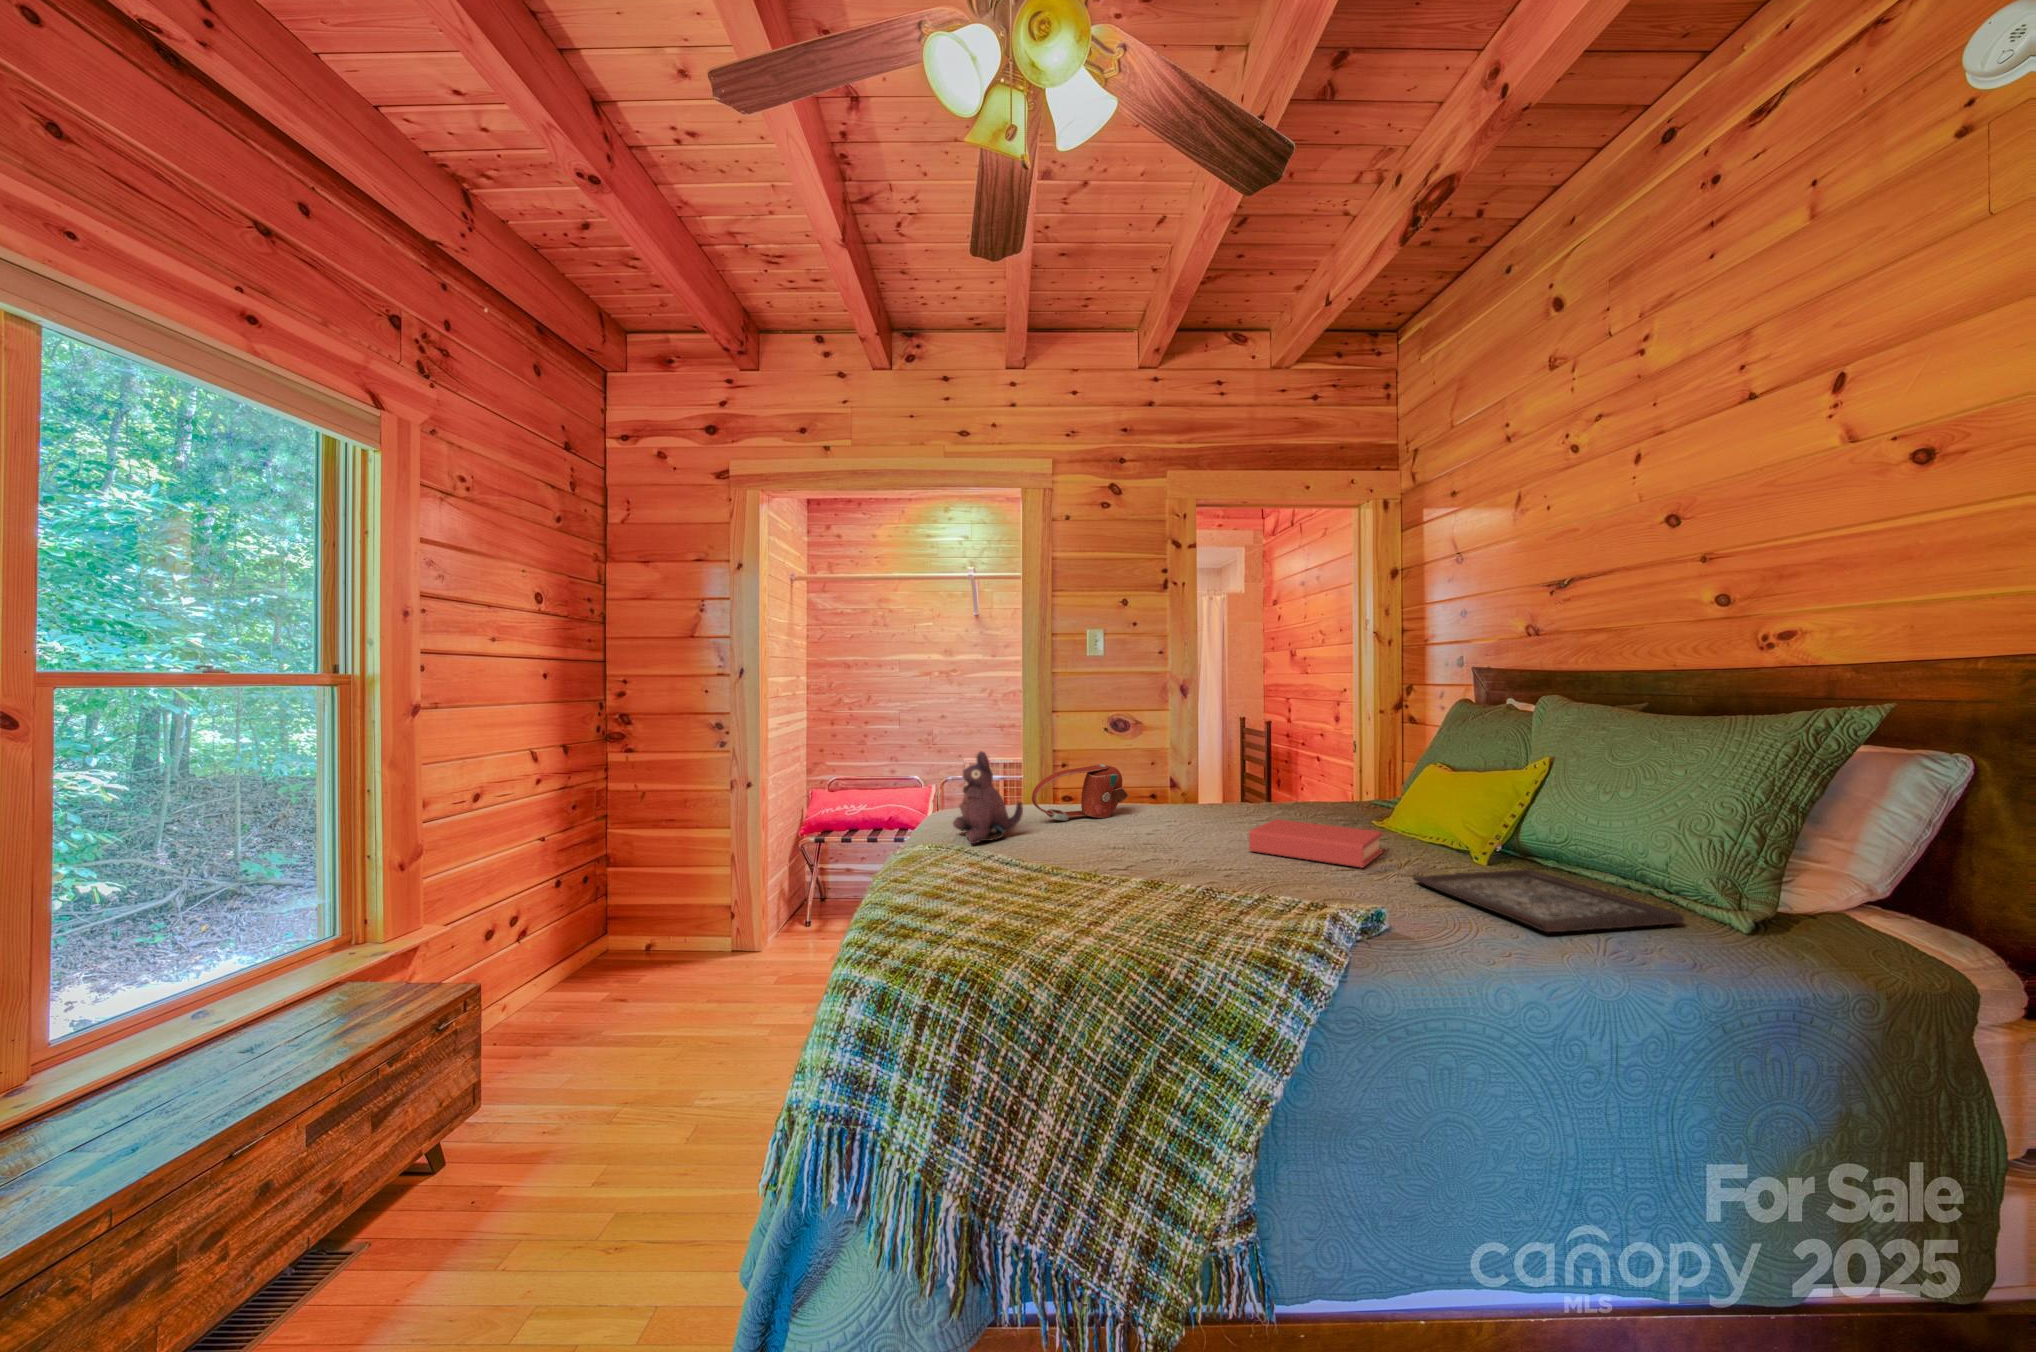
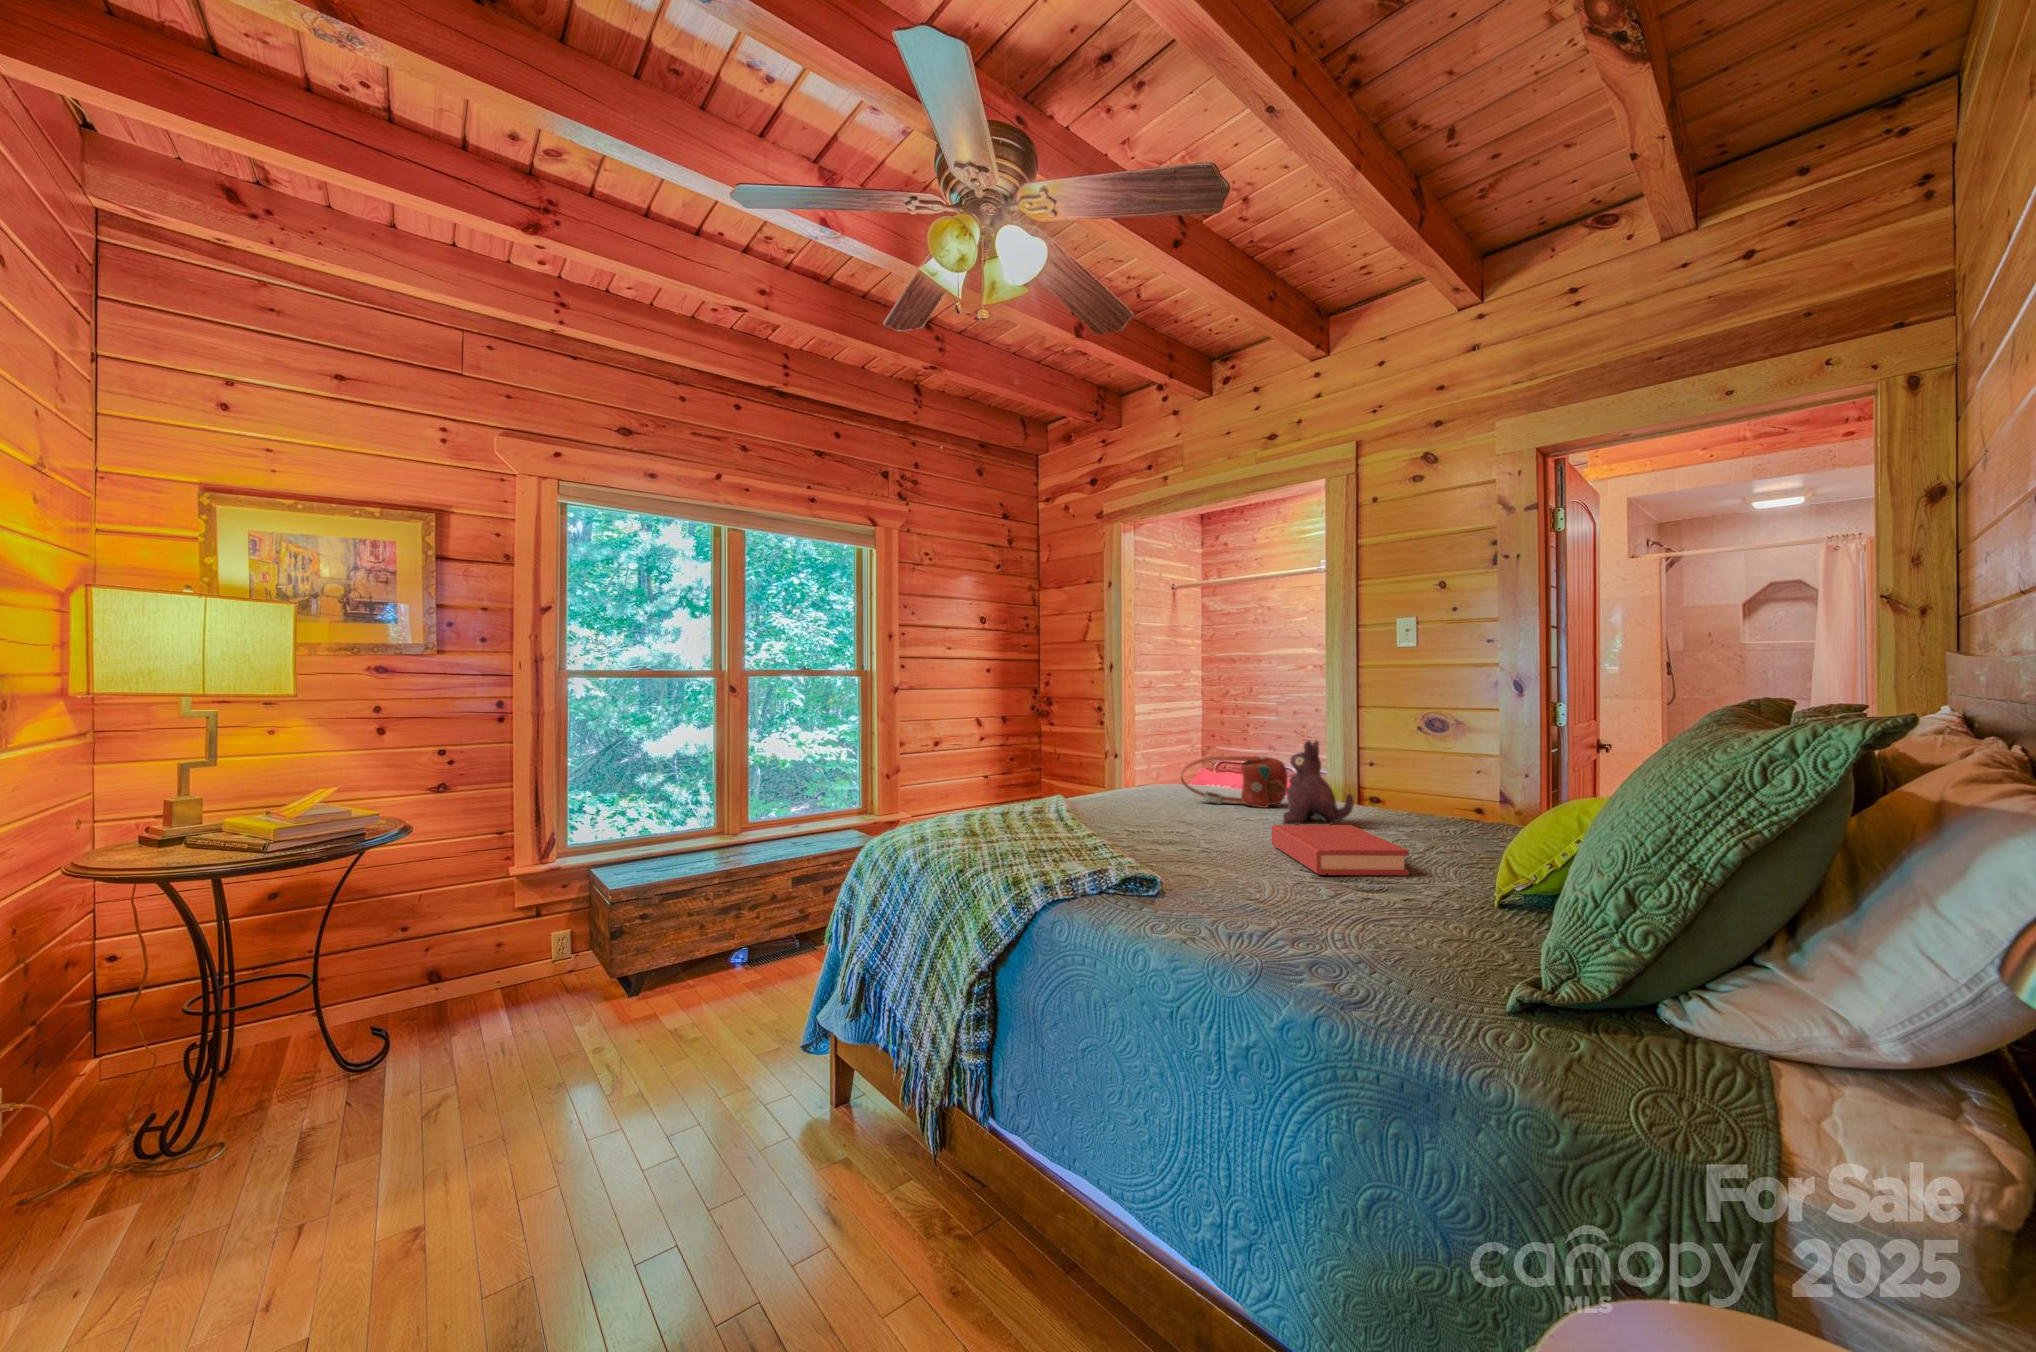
plush toy: present [953,751,1023,844] -> present [1283,741,1354,825]
tray: present [1412,869,1684,932] -> none [1247,885,1489,979]

